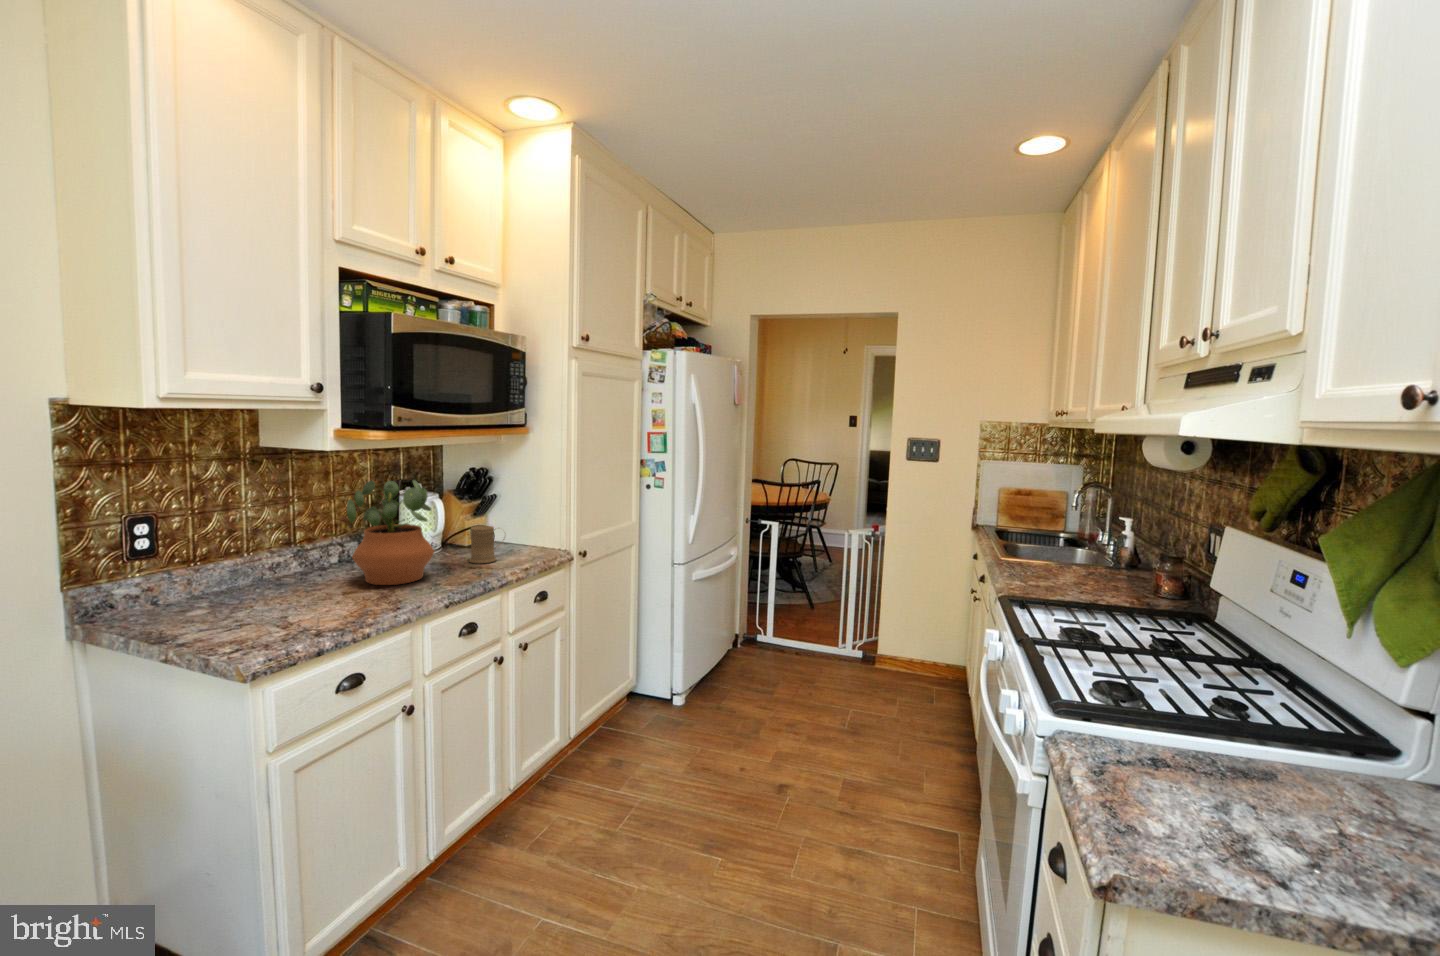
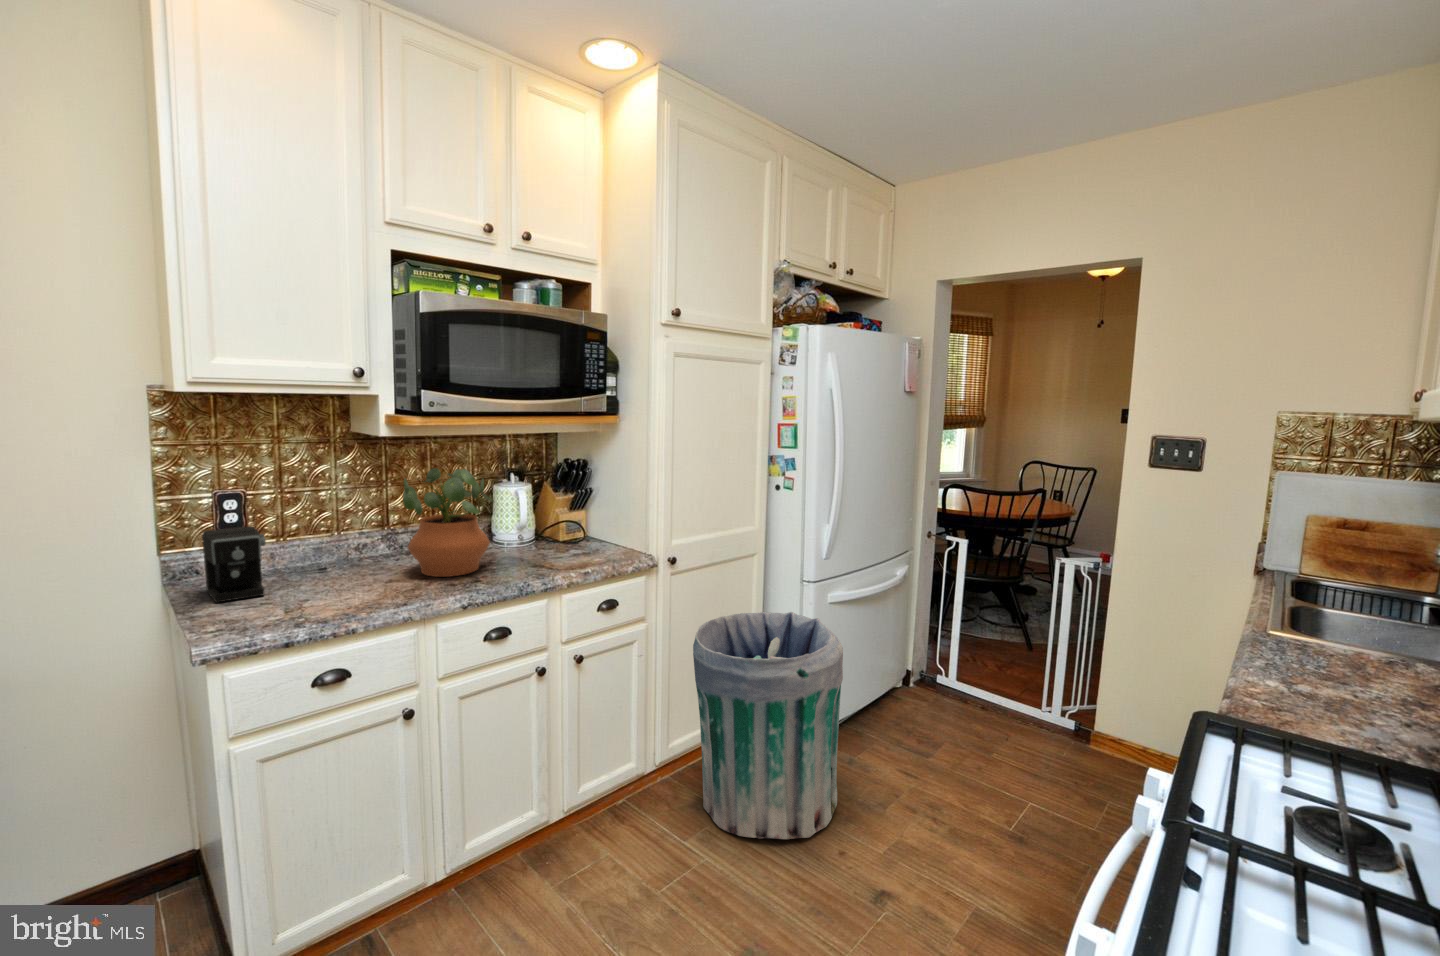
mug: present [469,526,504,563] -> none [540,521,578,562]
coffee maker: none [139,550,258,630] -> present [202,526,327,602]
trash can: none [604,590,729,778] -> present [693,612,843,839]

